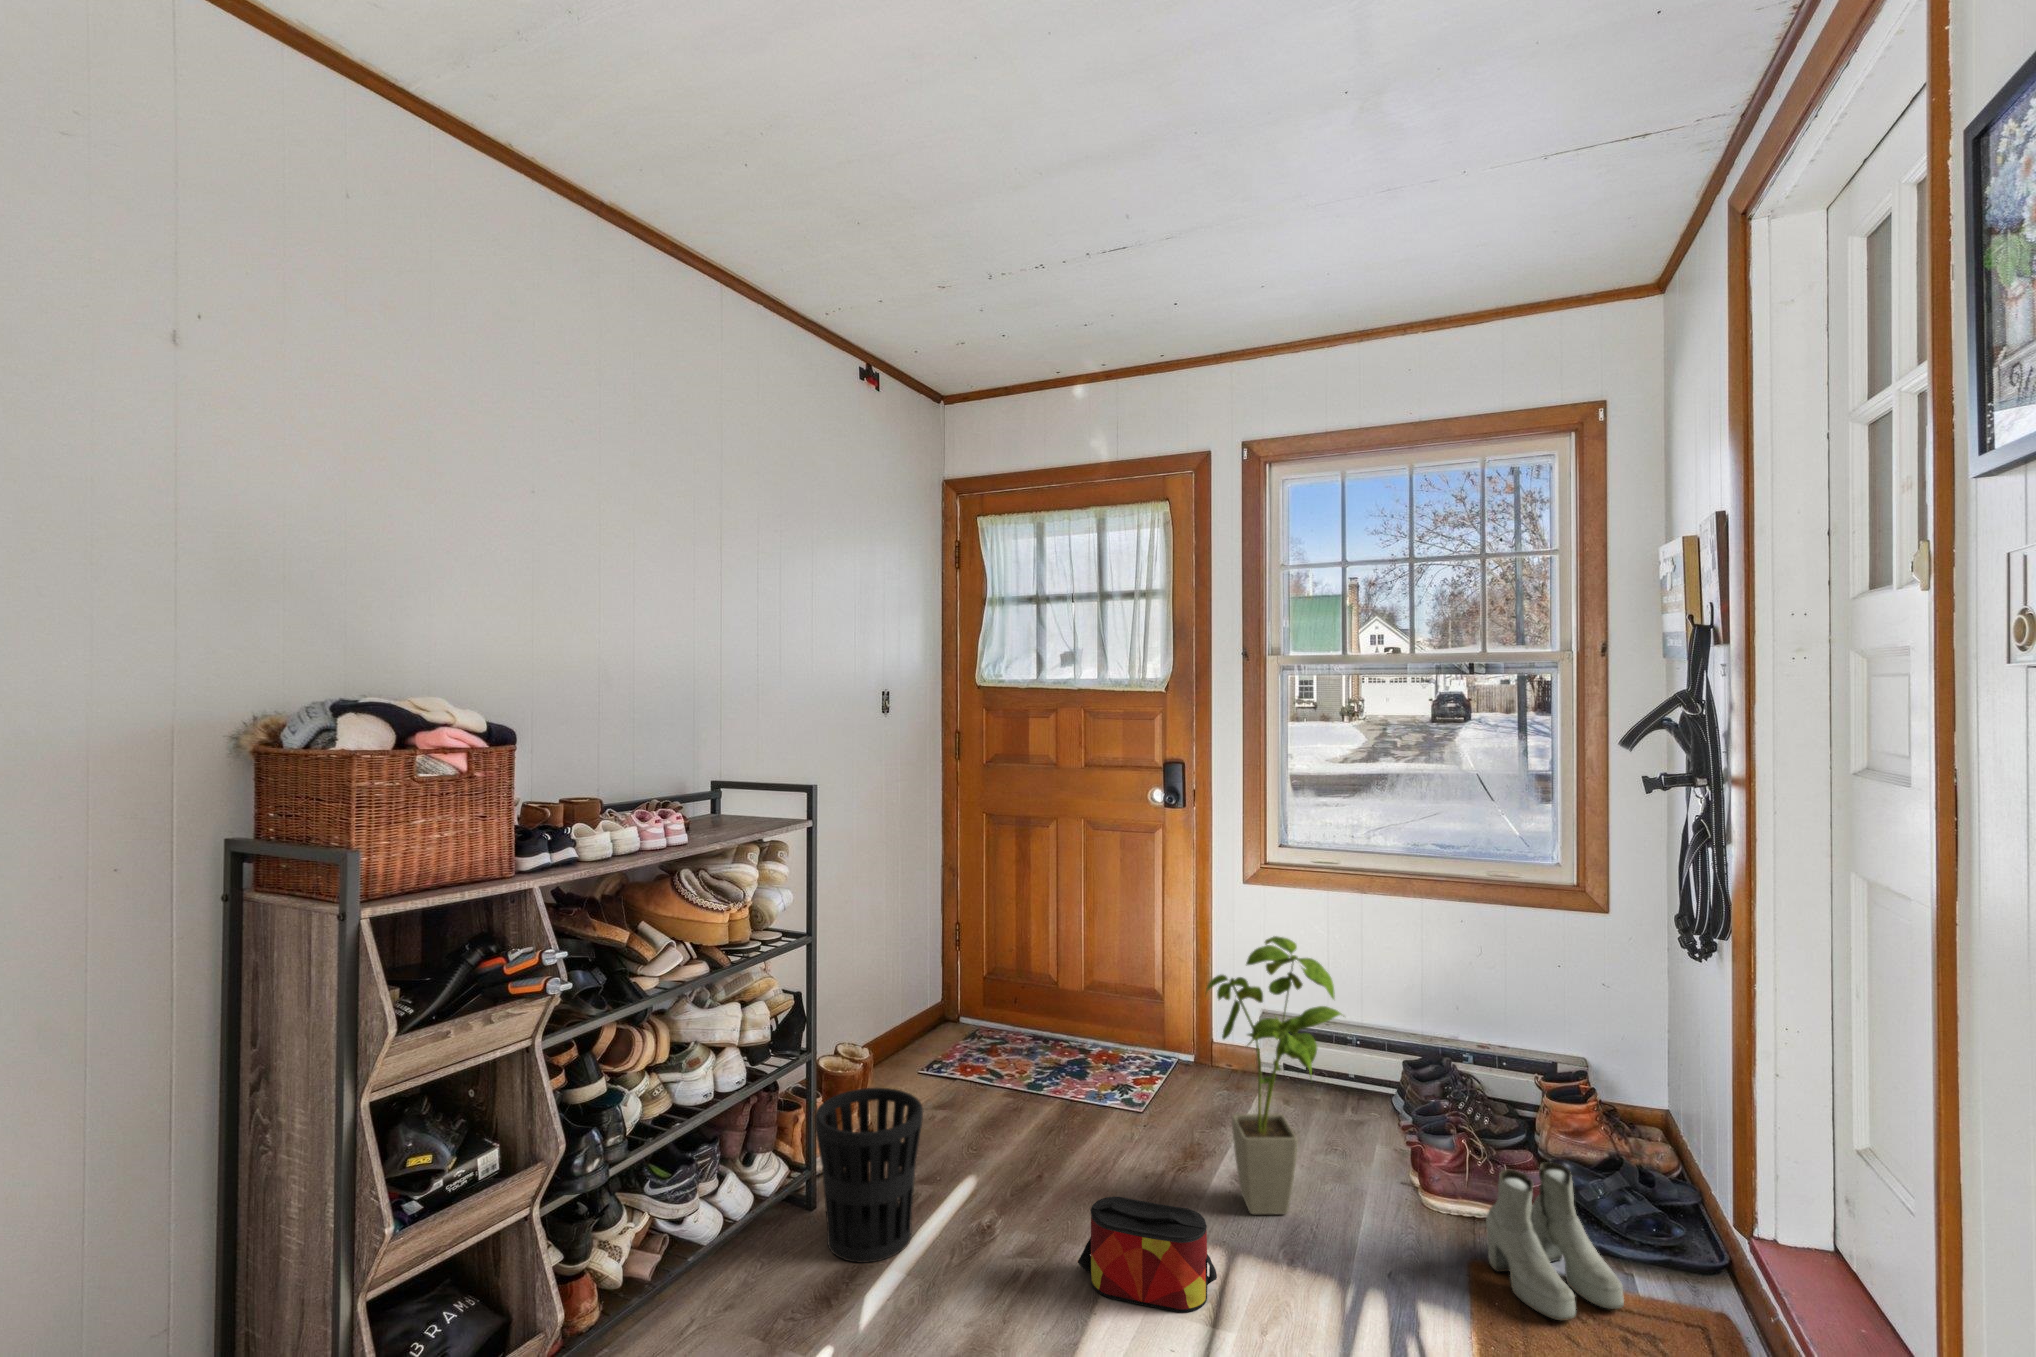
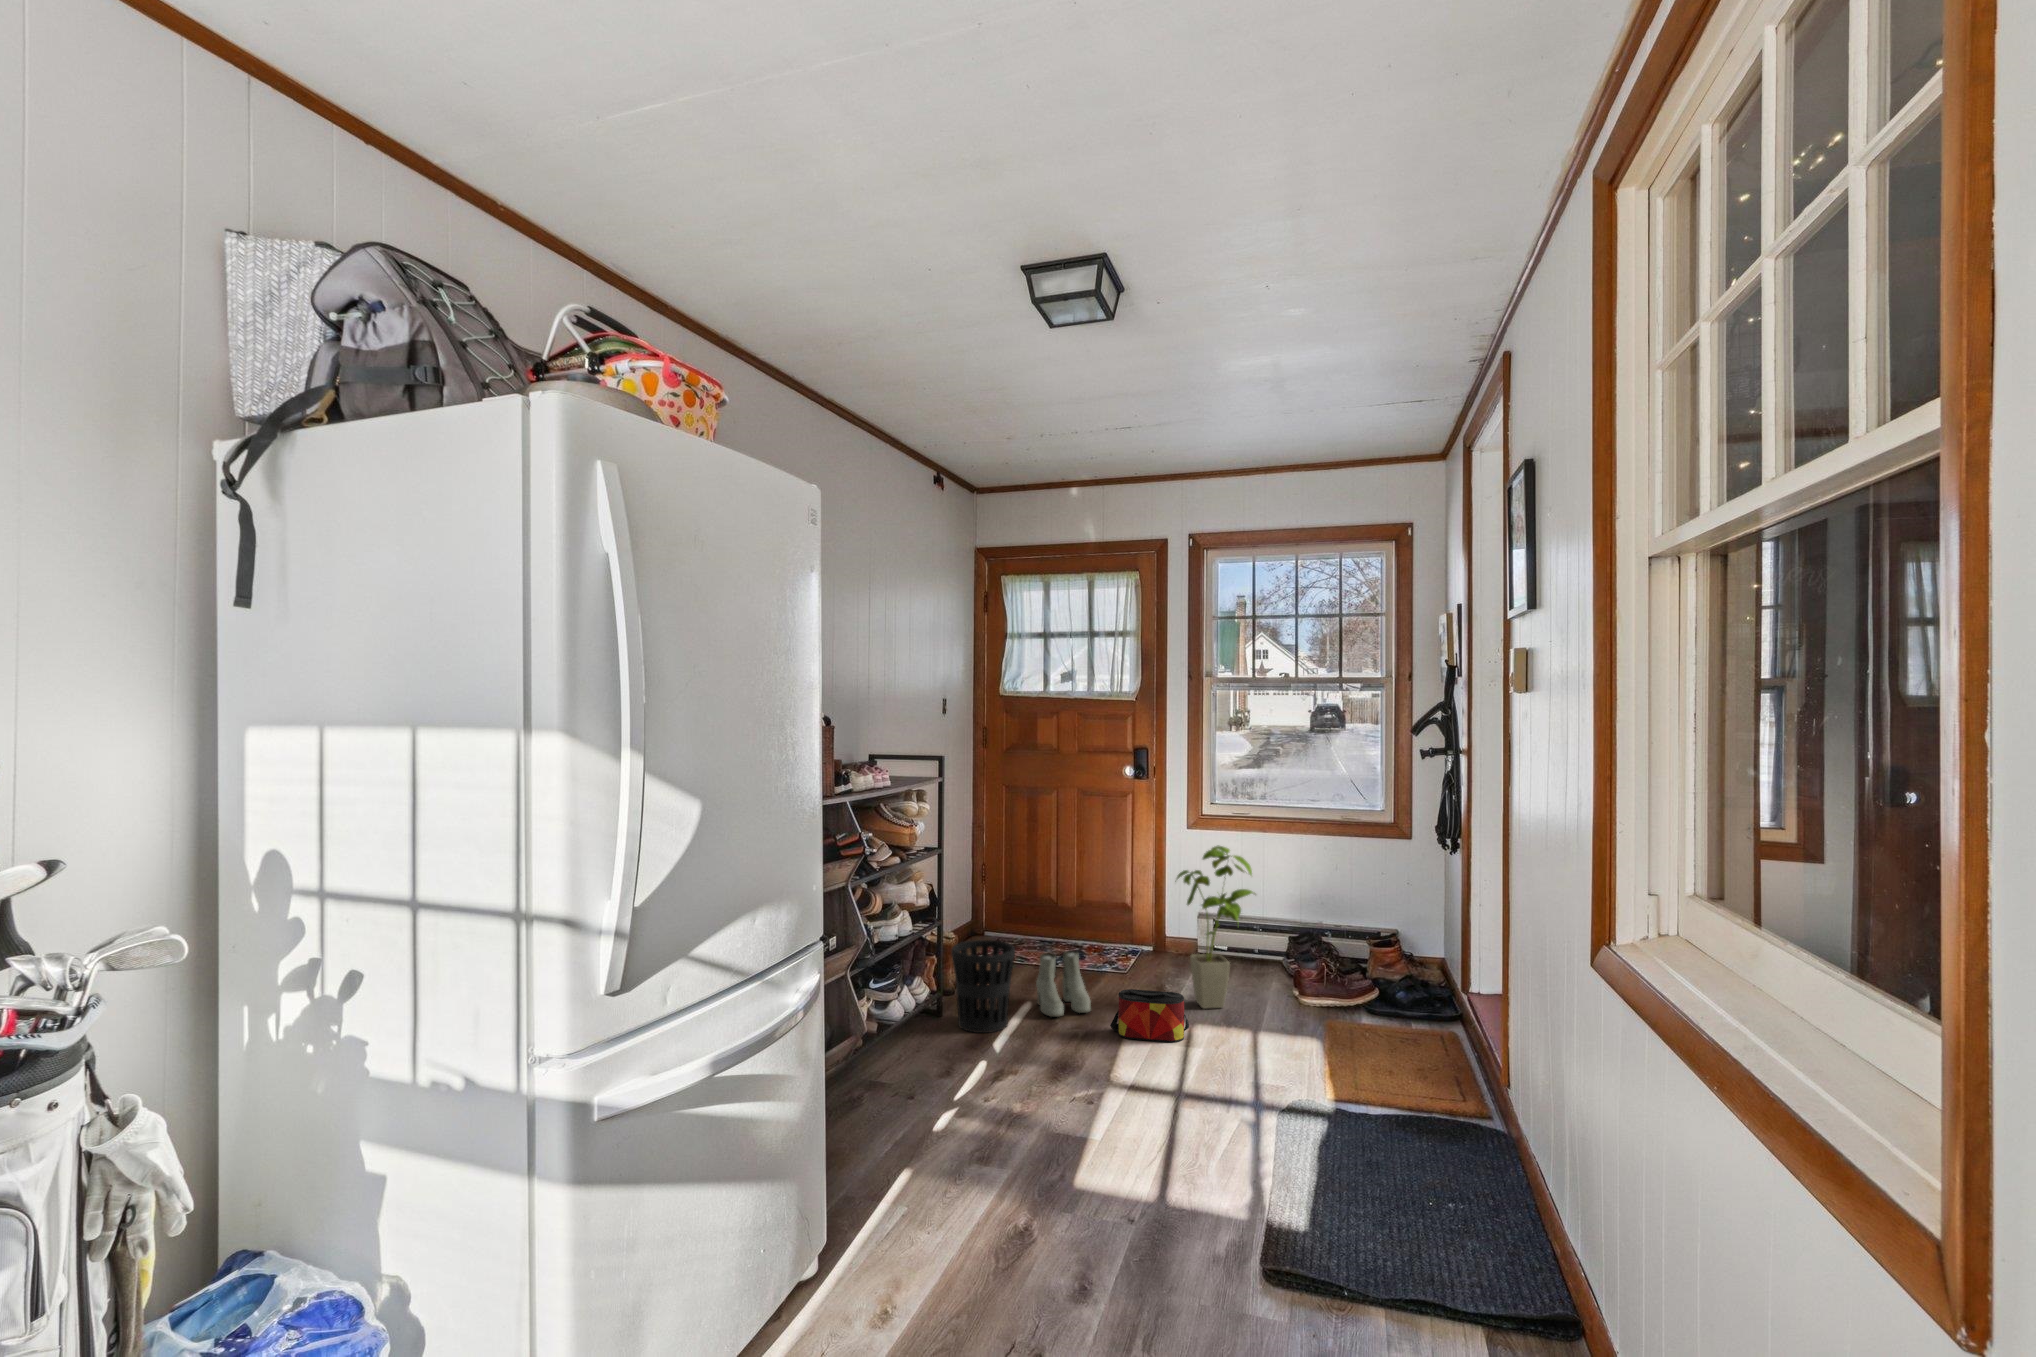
boots: present [1486,1162,1624,1321] -> present [1036,951,1090,1017]

